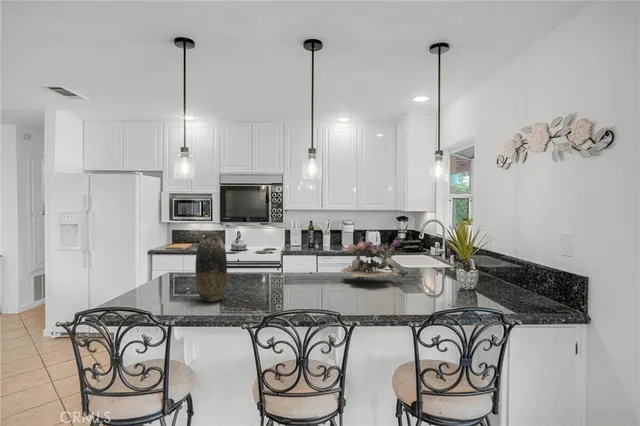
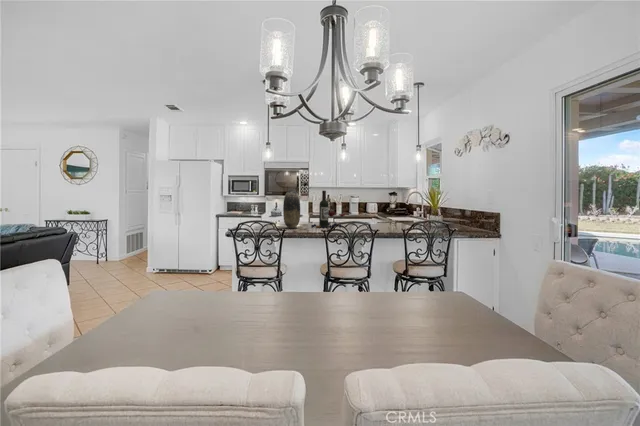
wine bottle: none [248,233,313,302] -> present [311,191,345,228]
flower arrangement: present [341,236,400,280] -> none [359,196,396,224]

